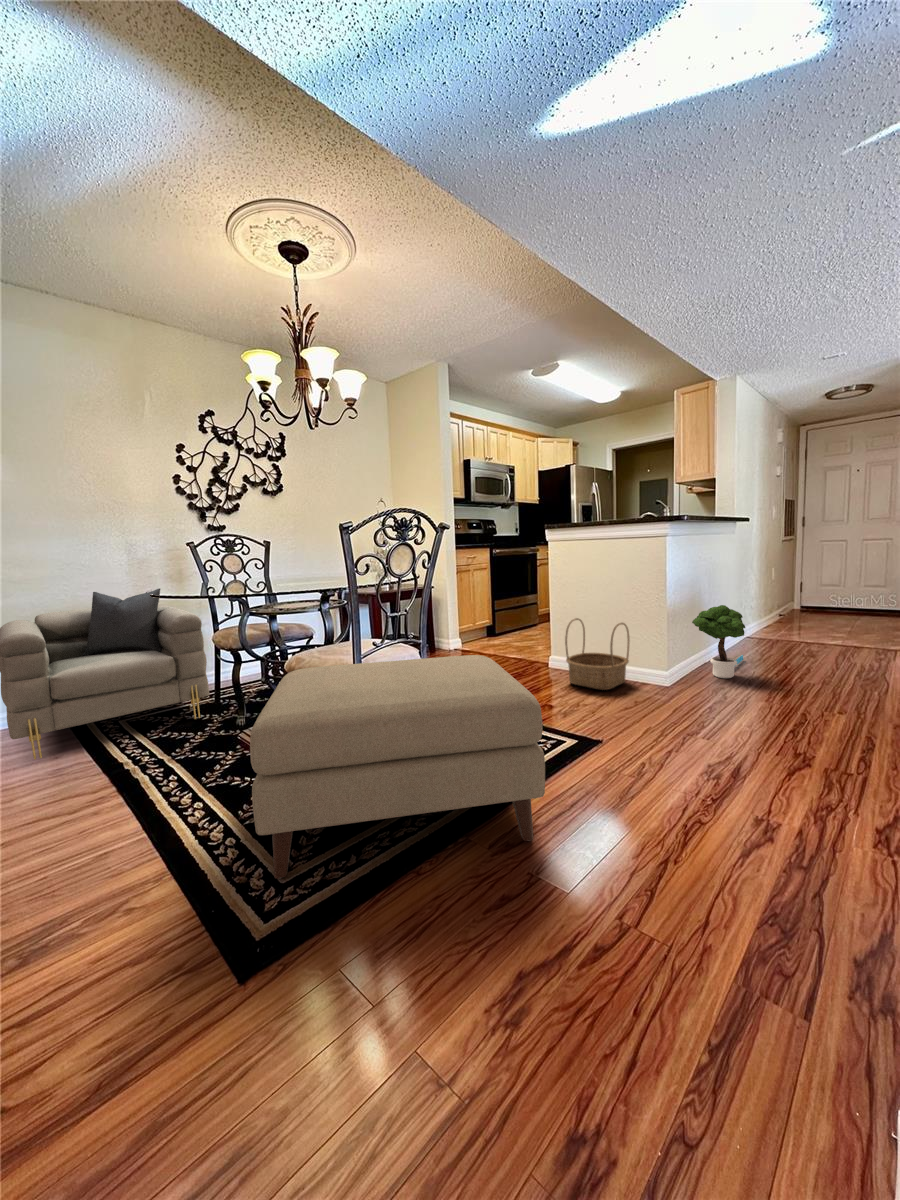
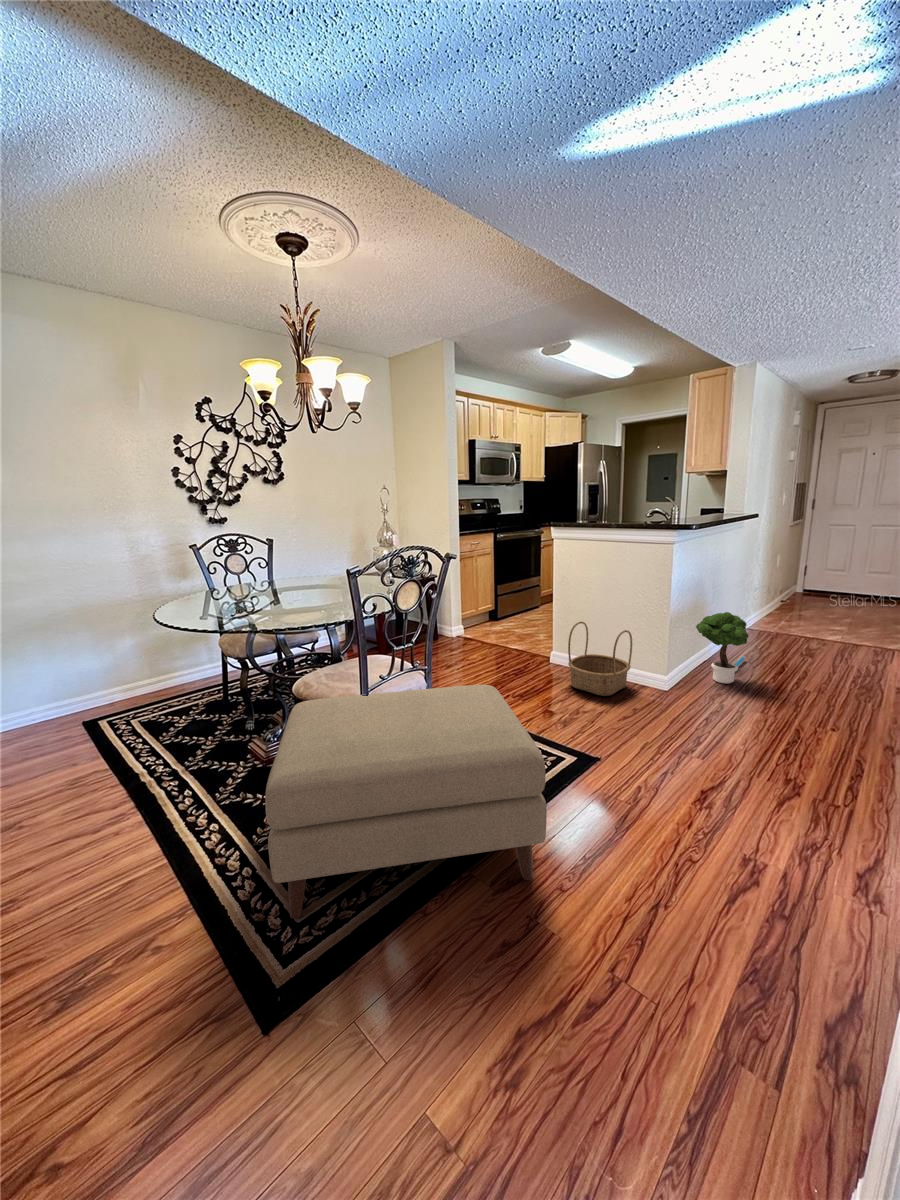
armchair: present [0,588,209,760] -> none [5,591,216,769]

